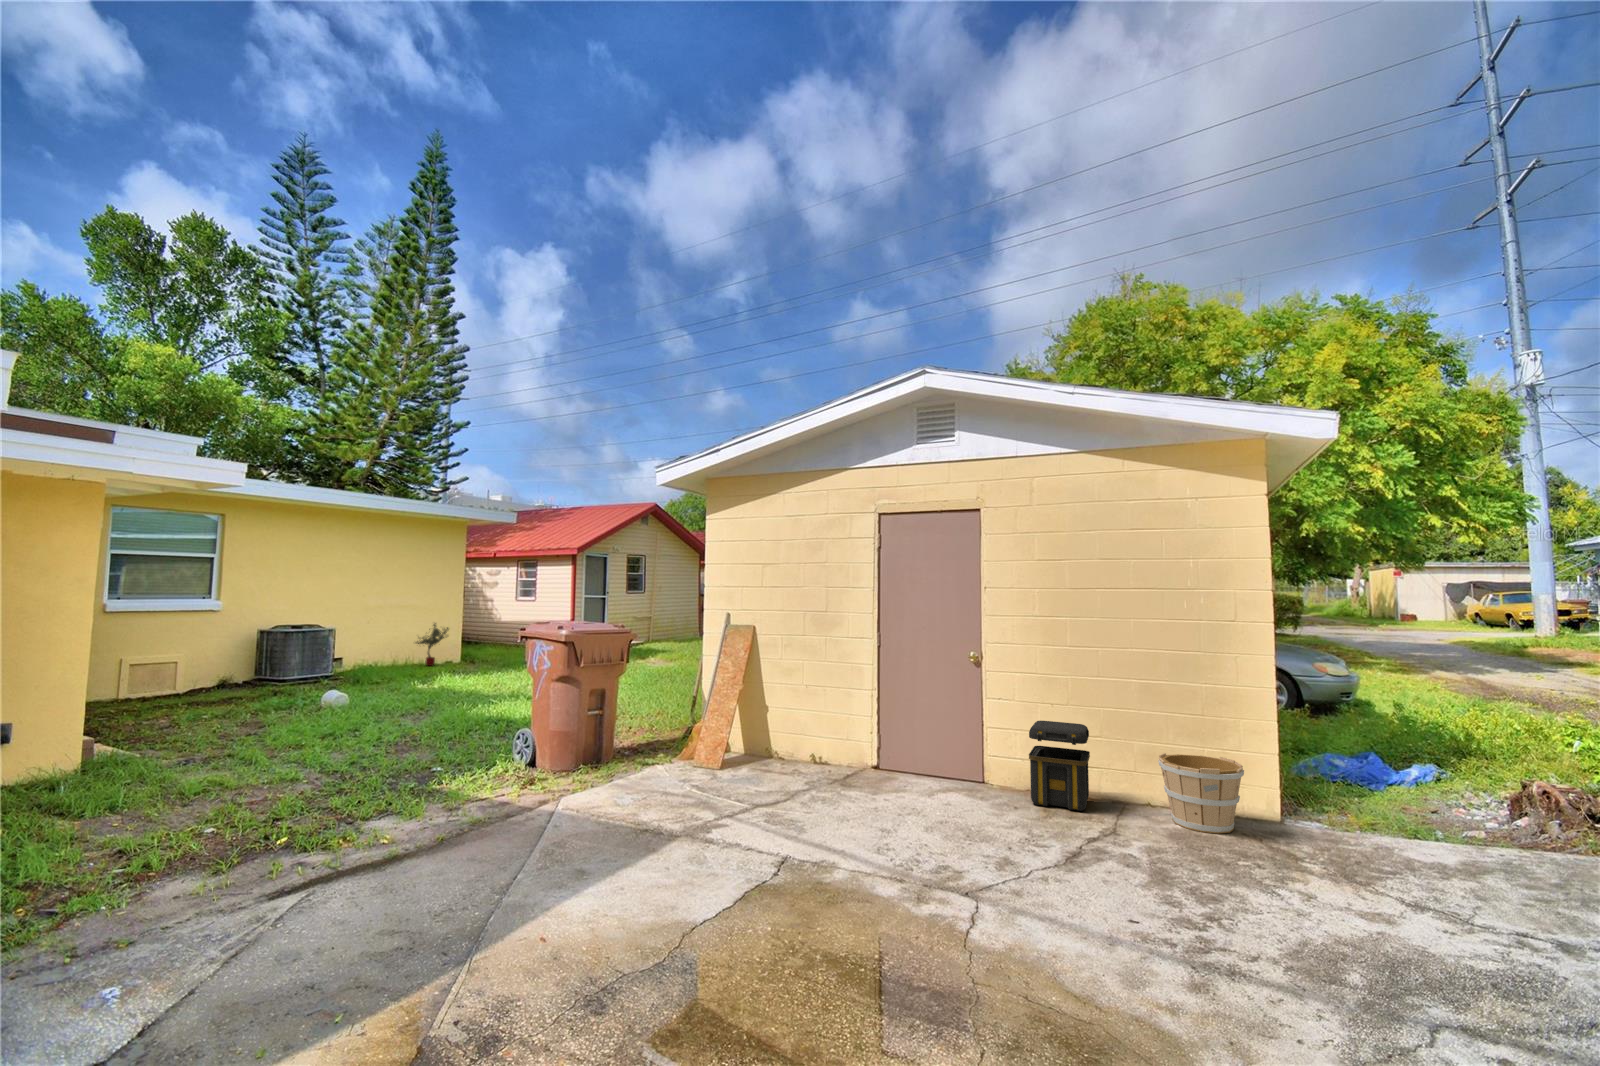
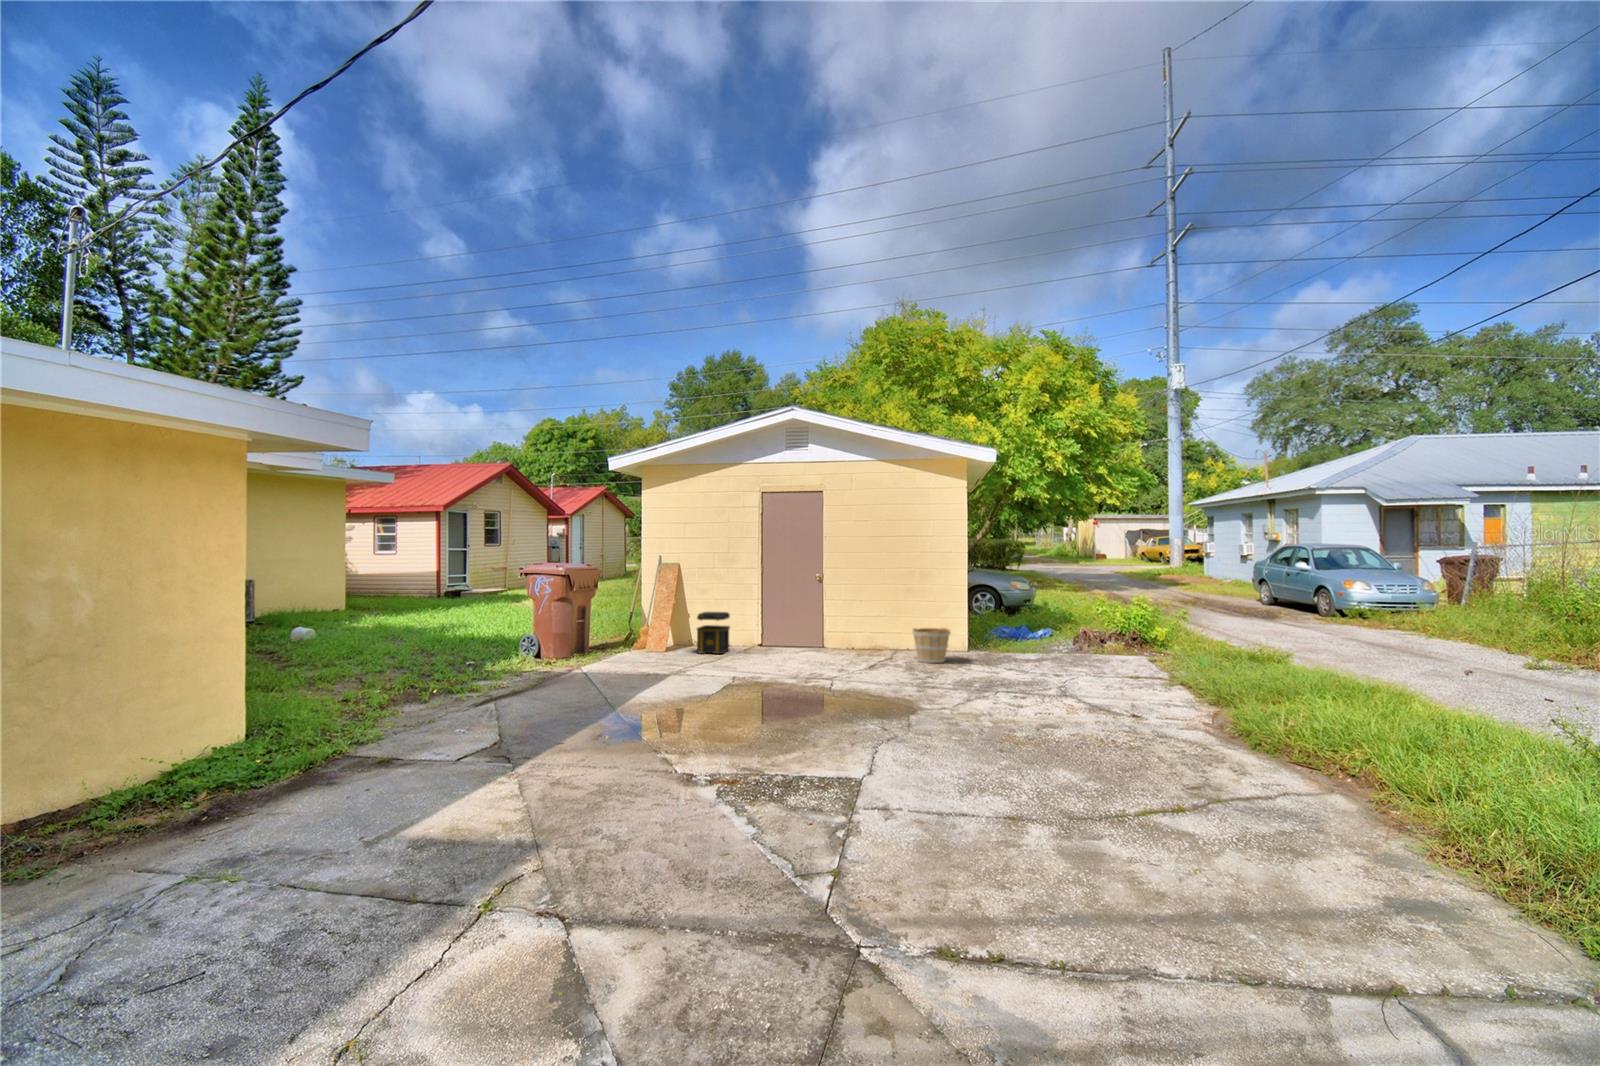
potted tree: present [416,623,449,666] -> none [319,574,349,613]
toolbox: present [1029,721,1090,811] -> present [697,612,730,654]

